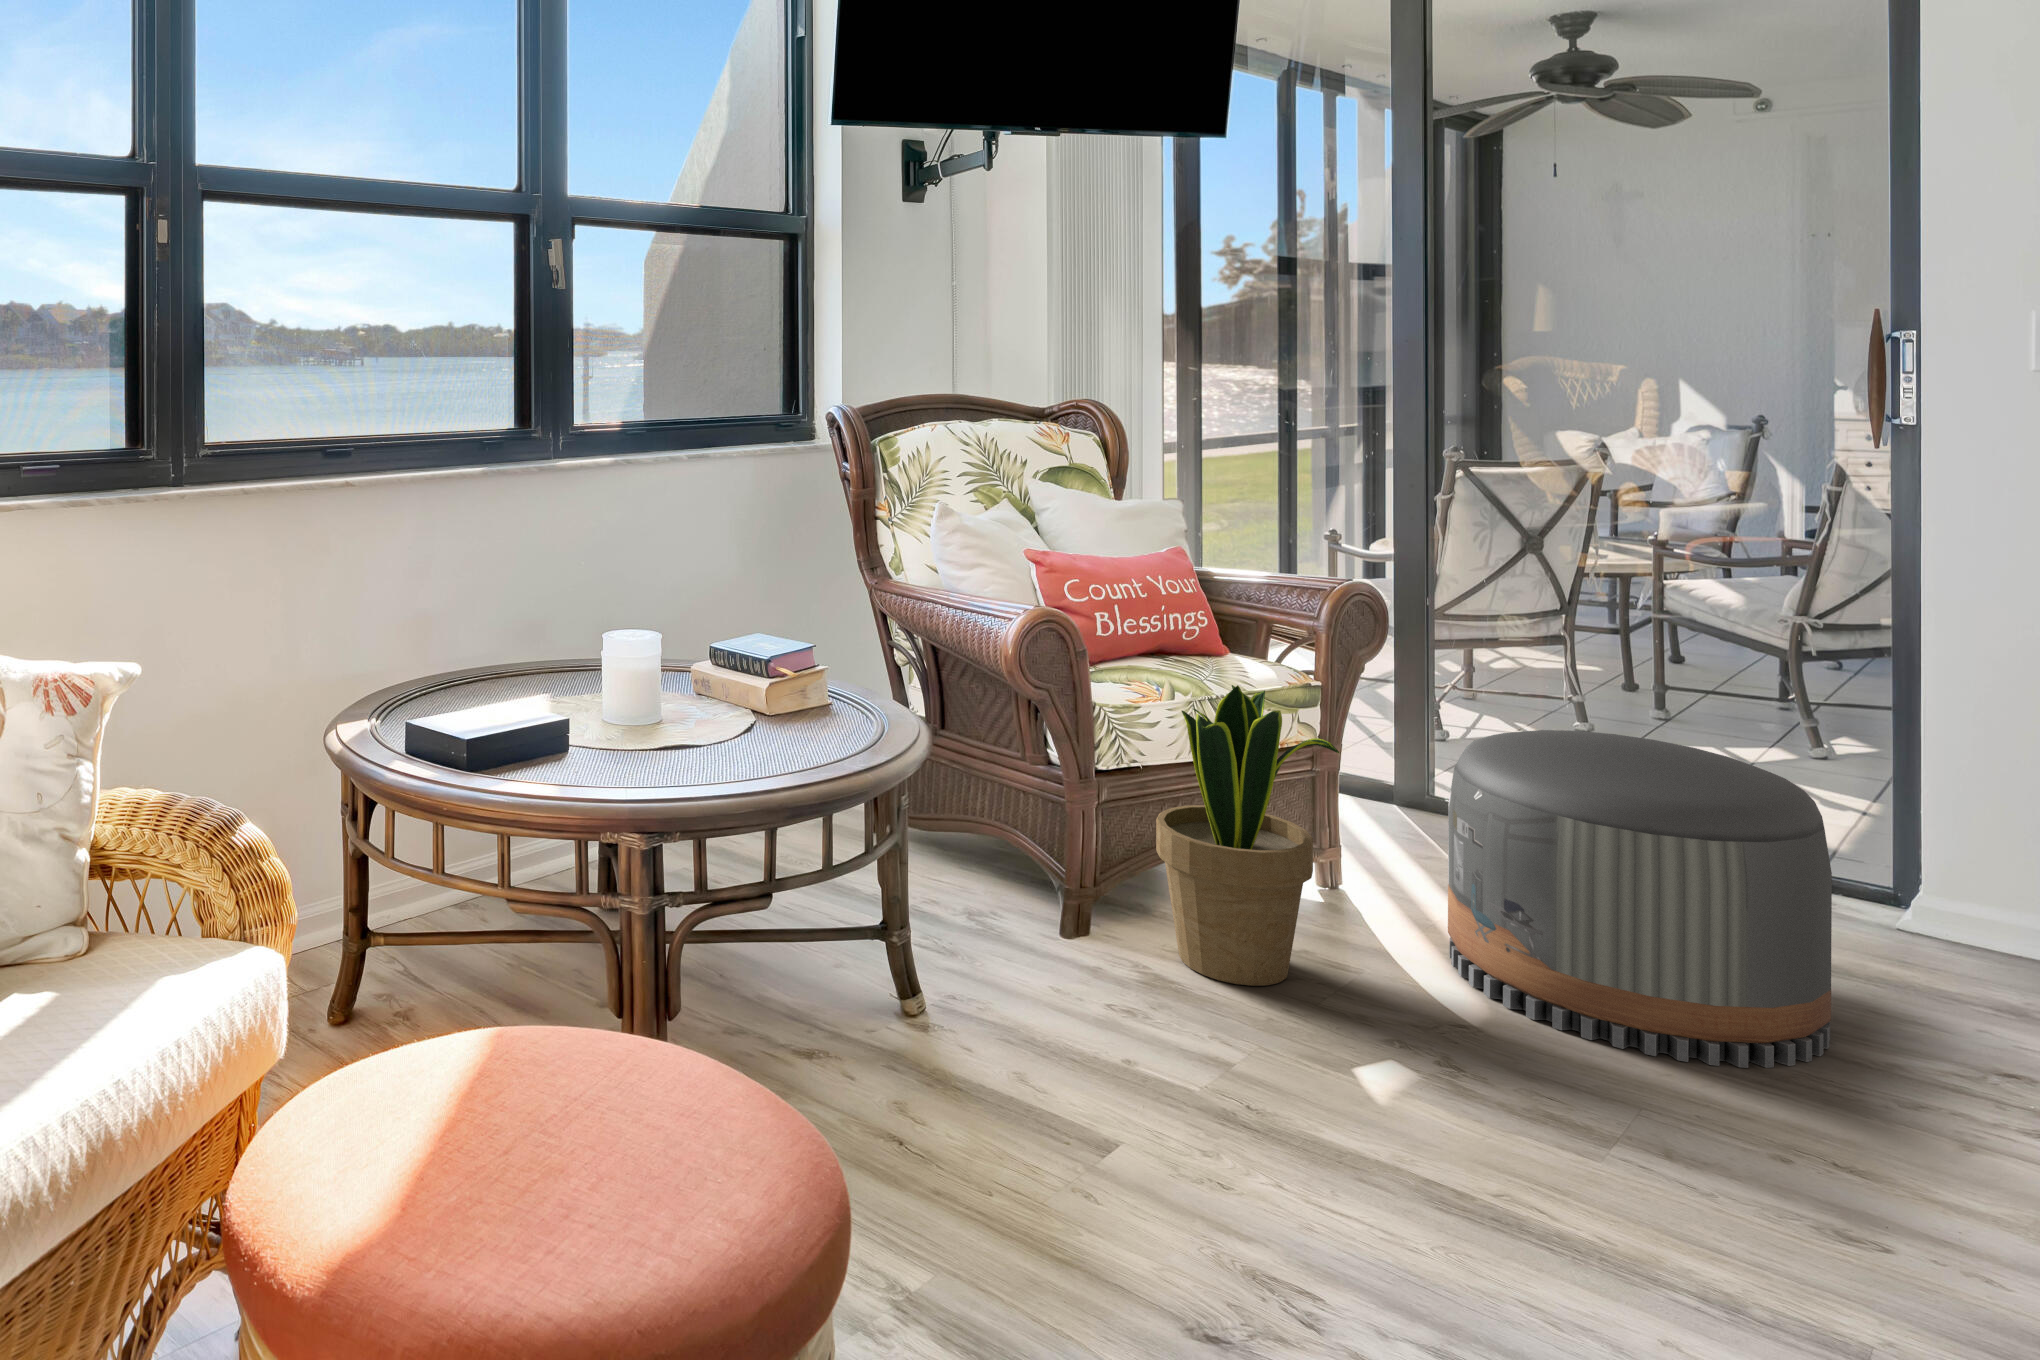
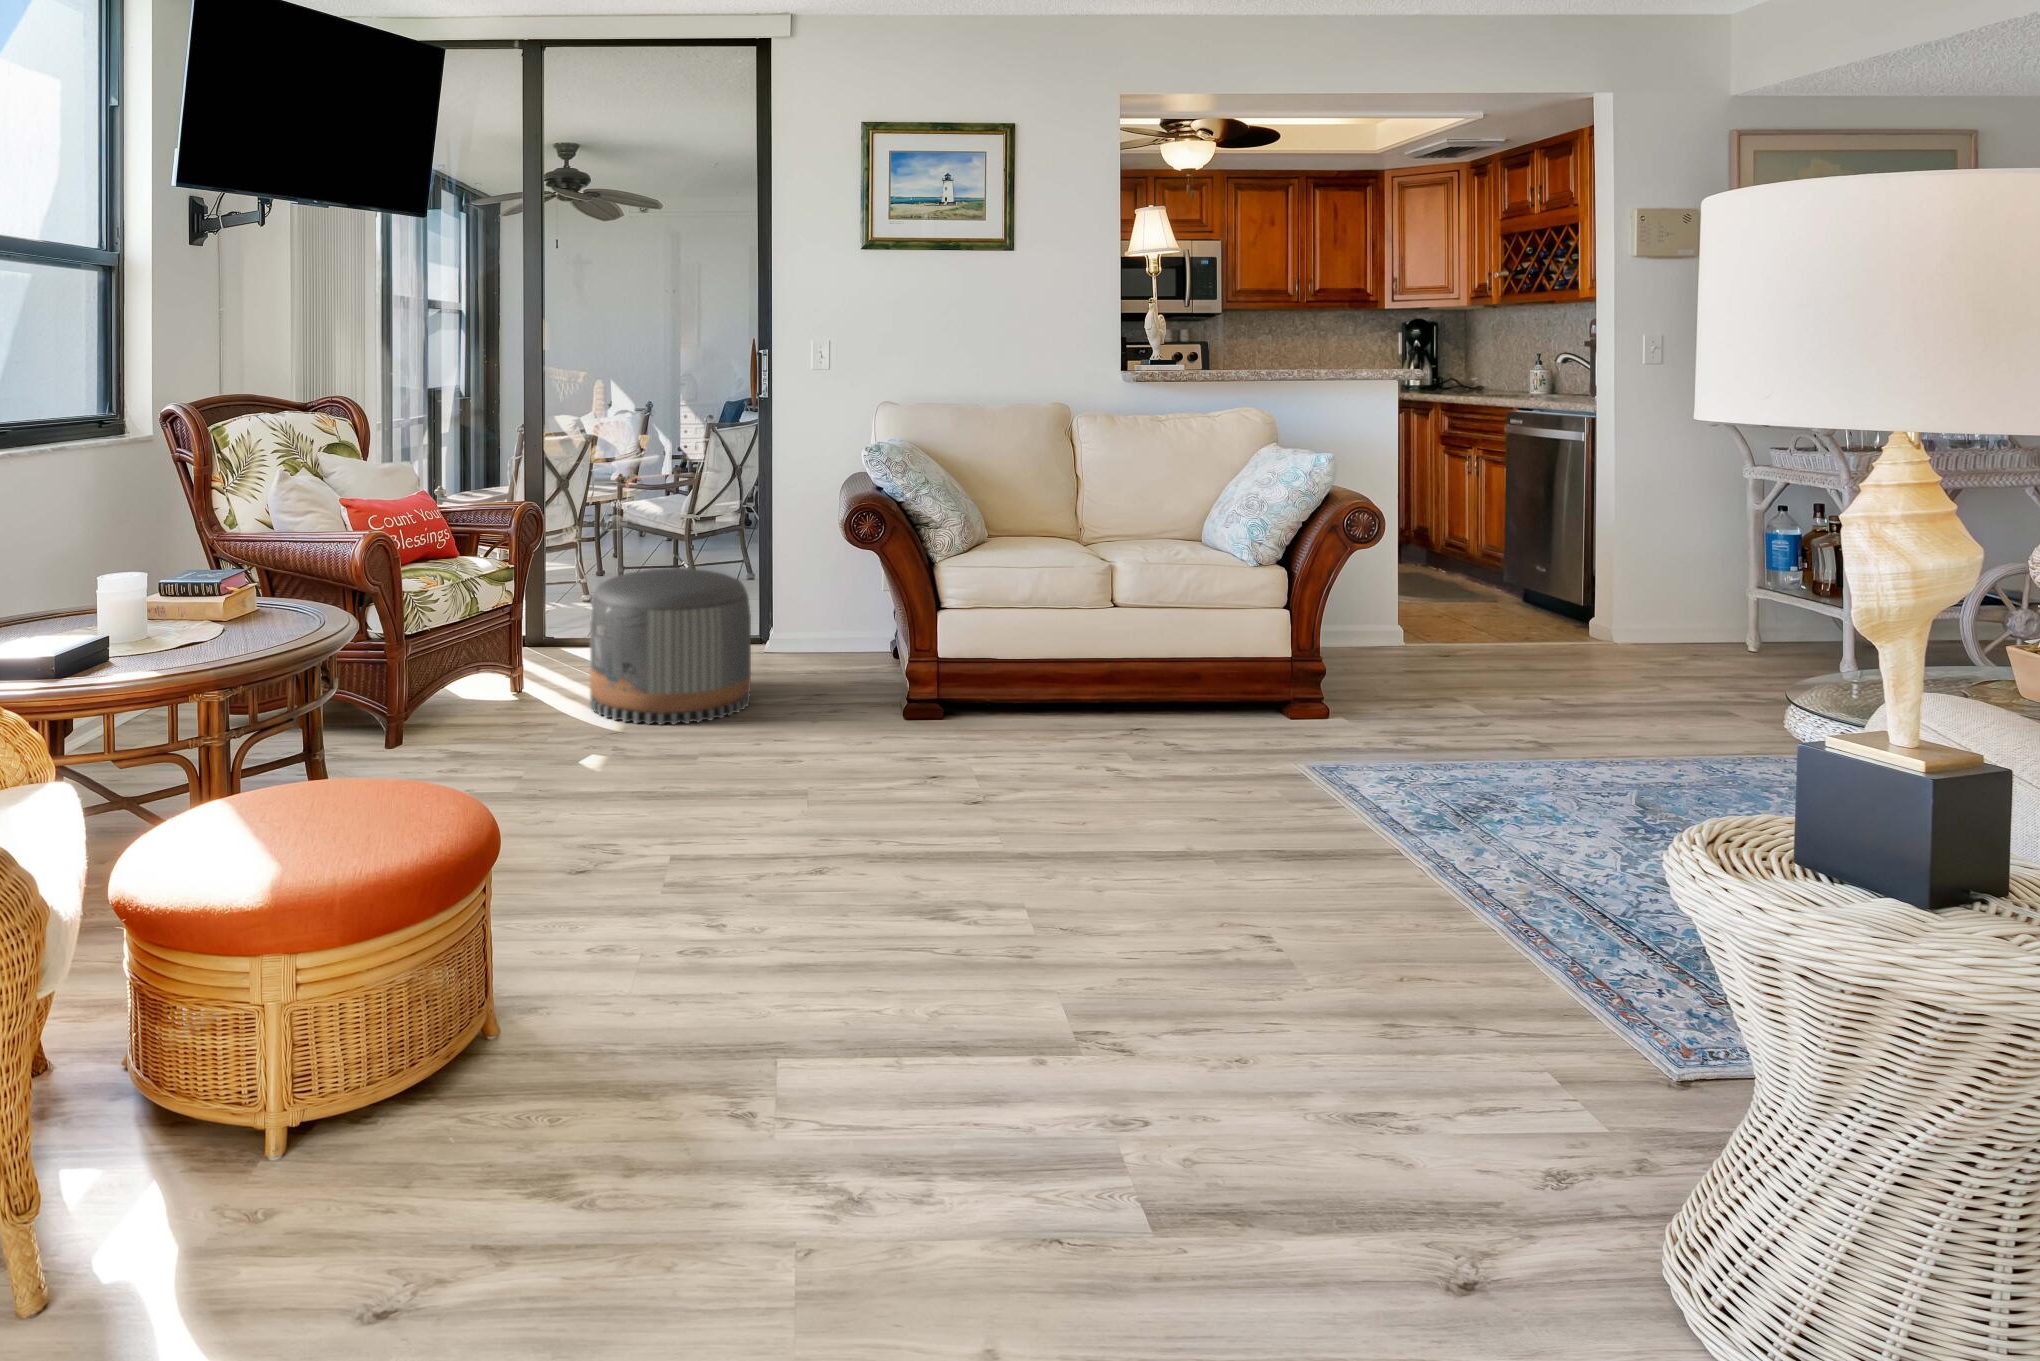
potted plant: present [1156,685,1339,986] -> none [443,566,544,748]

